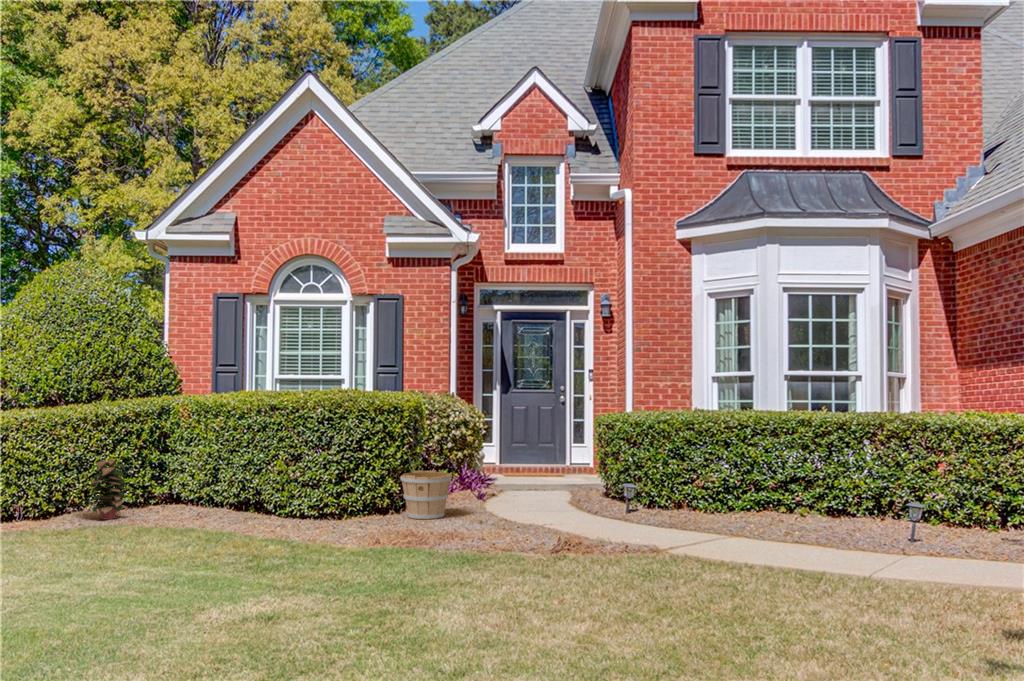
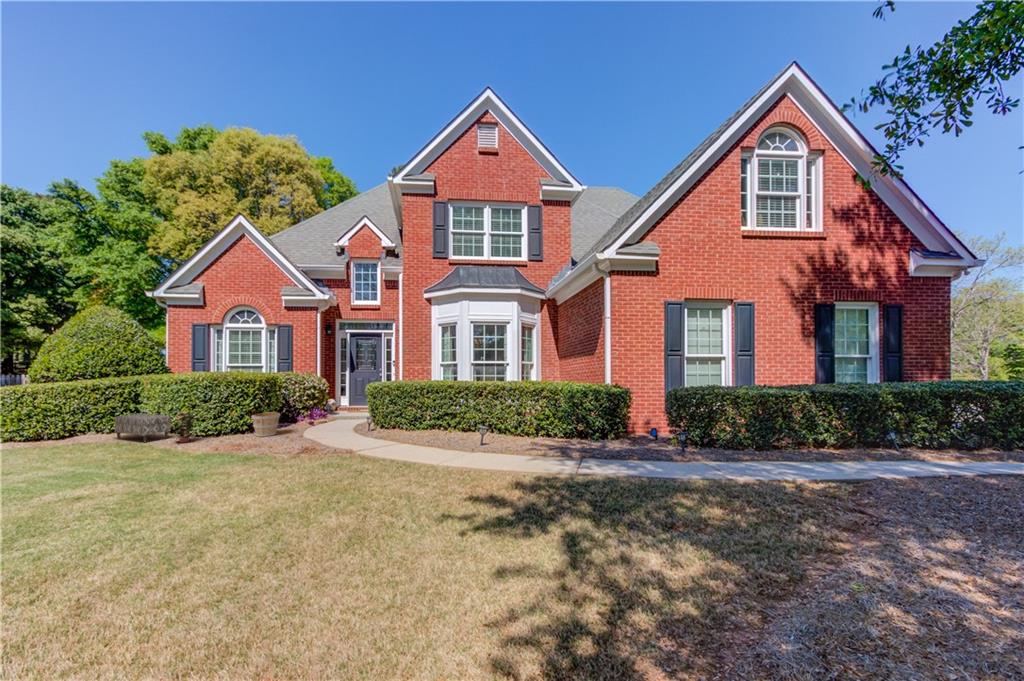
decorative plant: present [89,460,129,520] -> present [174,412,196,443]
bench: none [145,468,249,525] -> present [115,413,171,443]

